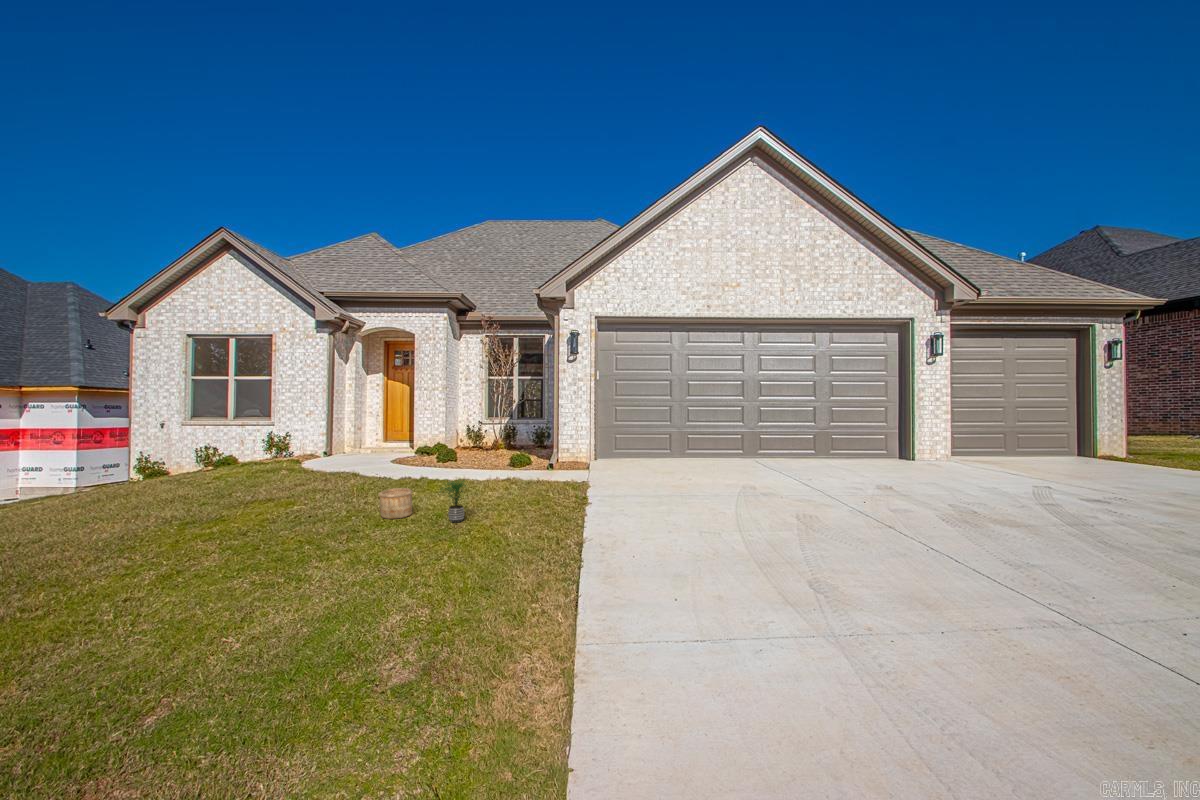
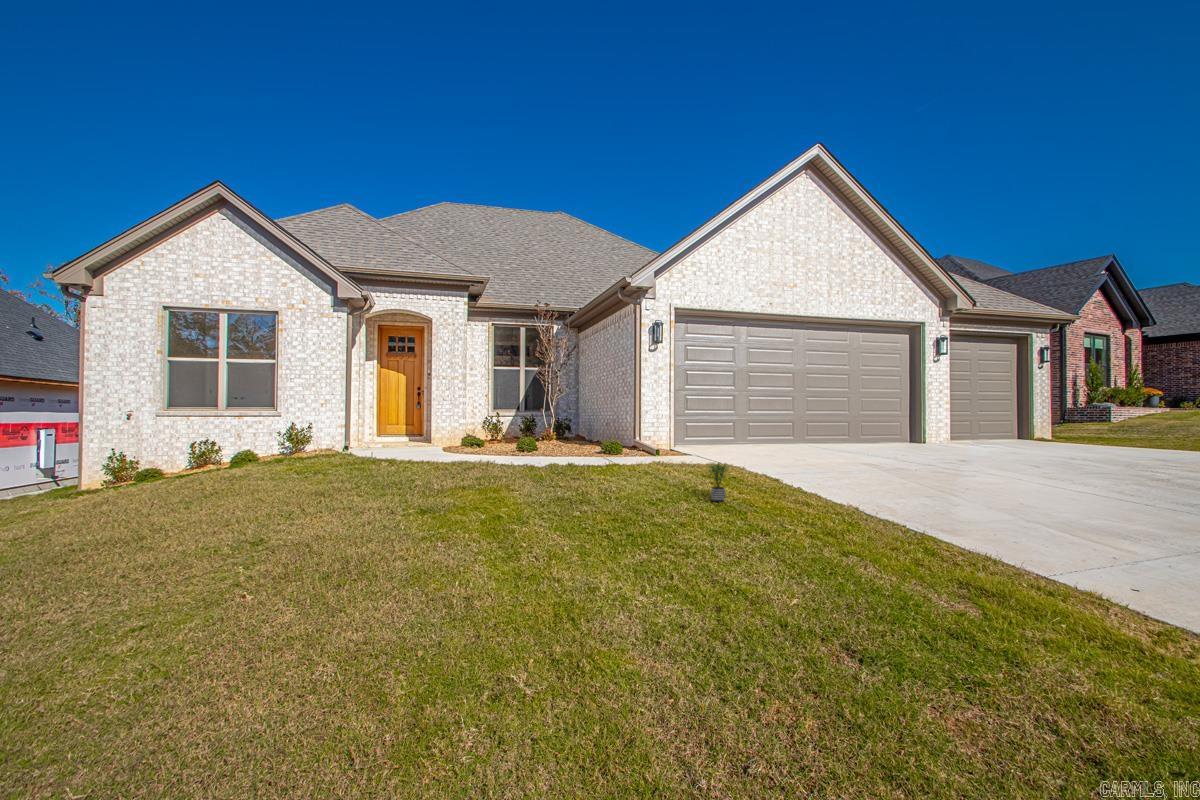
wooden bucket: present [379,488,412,519] -> none [634,474,666,502]

